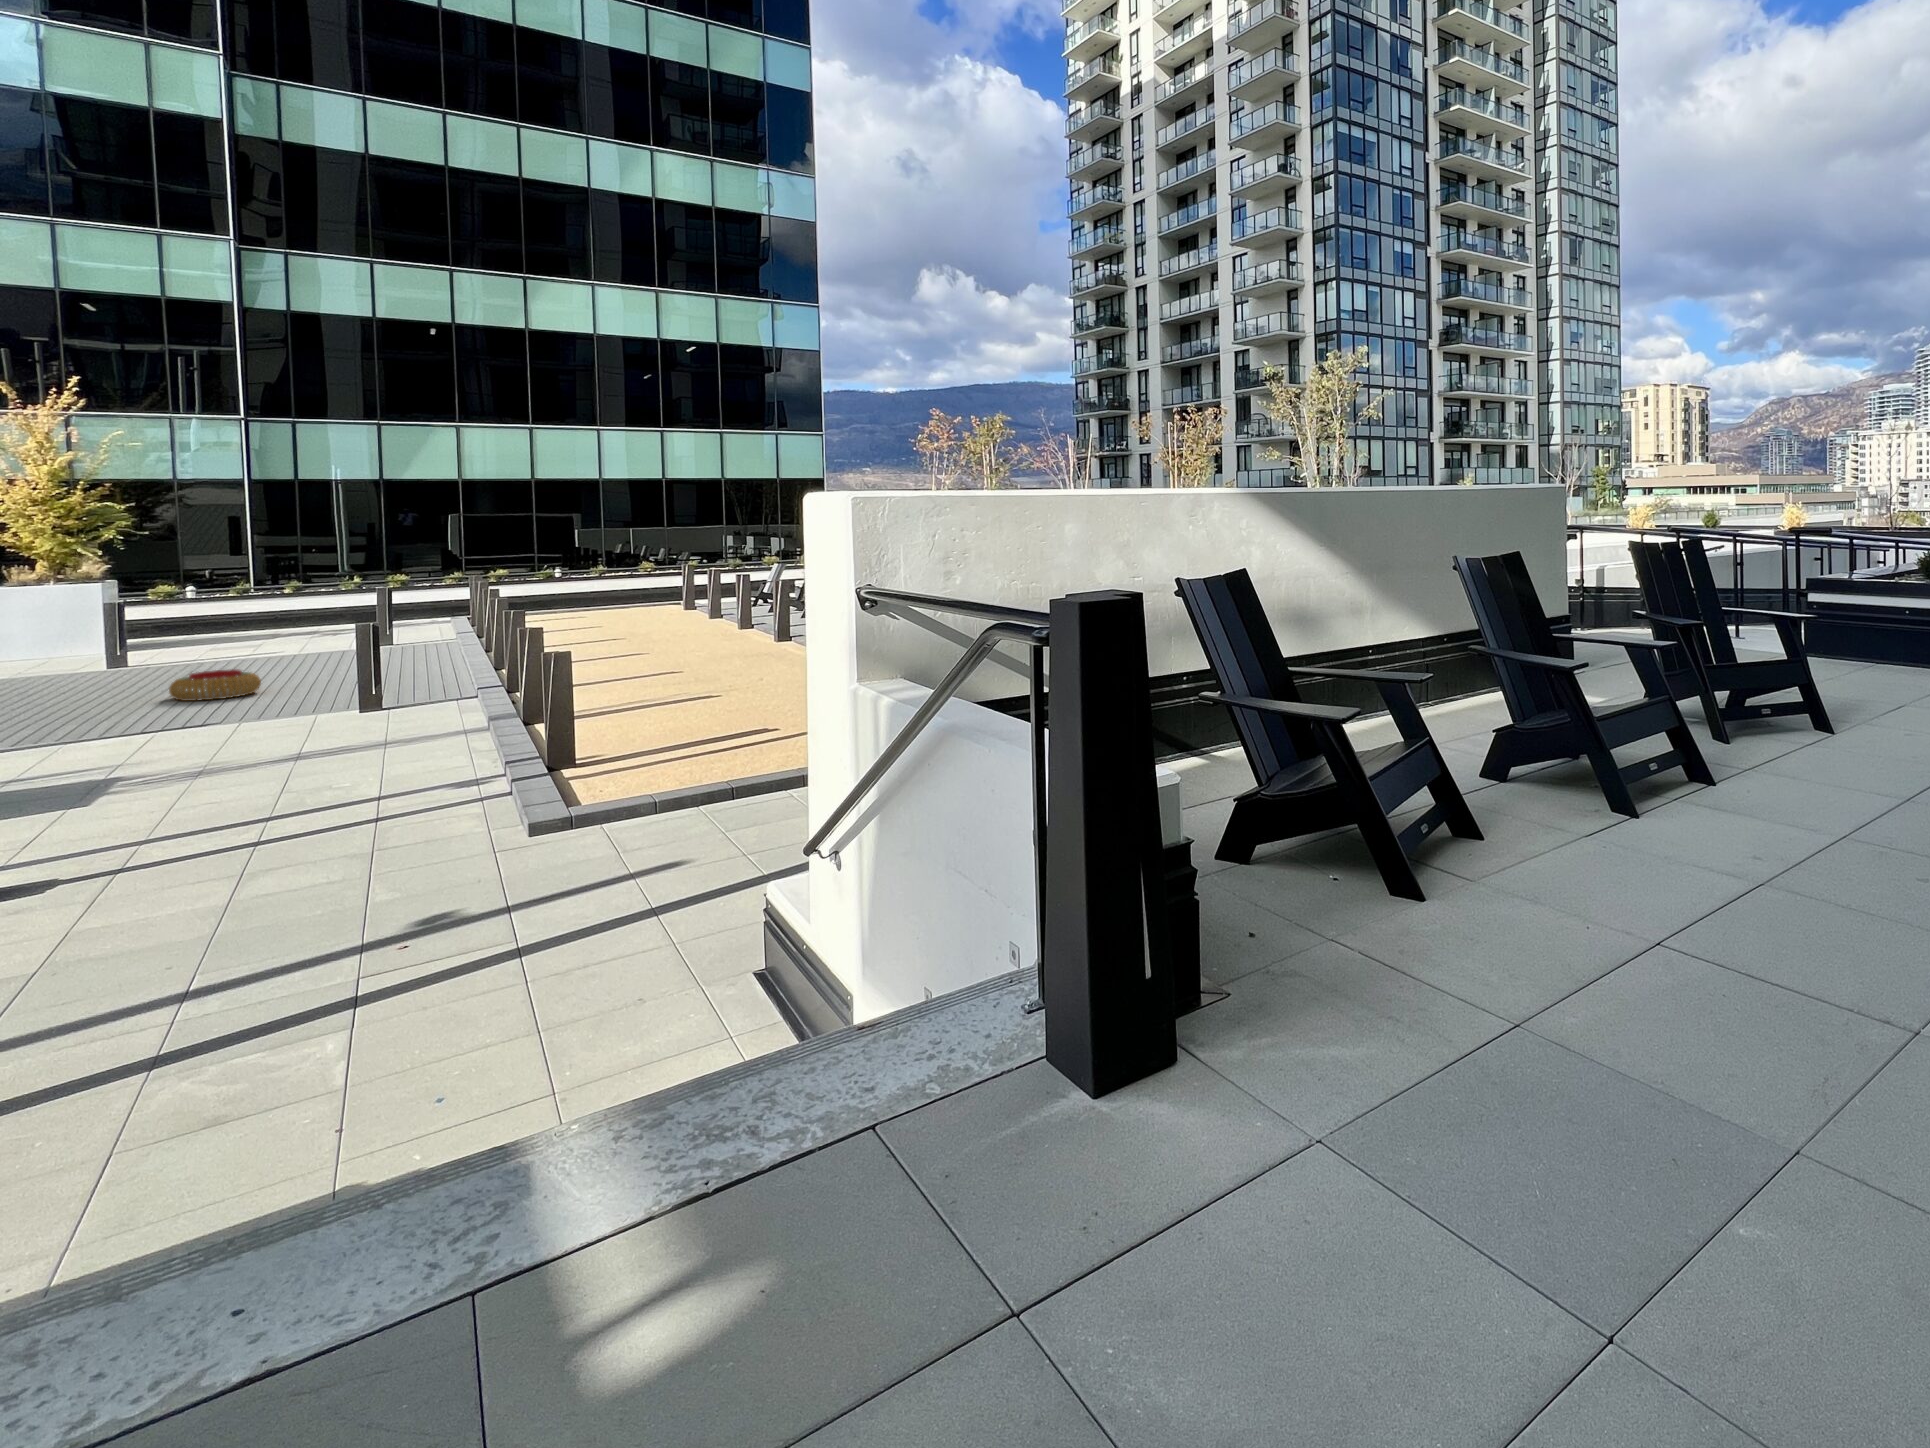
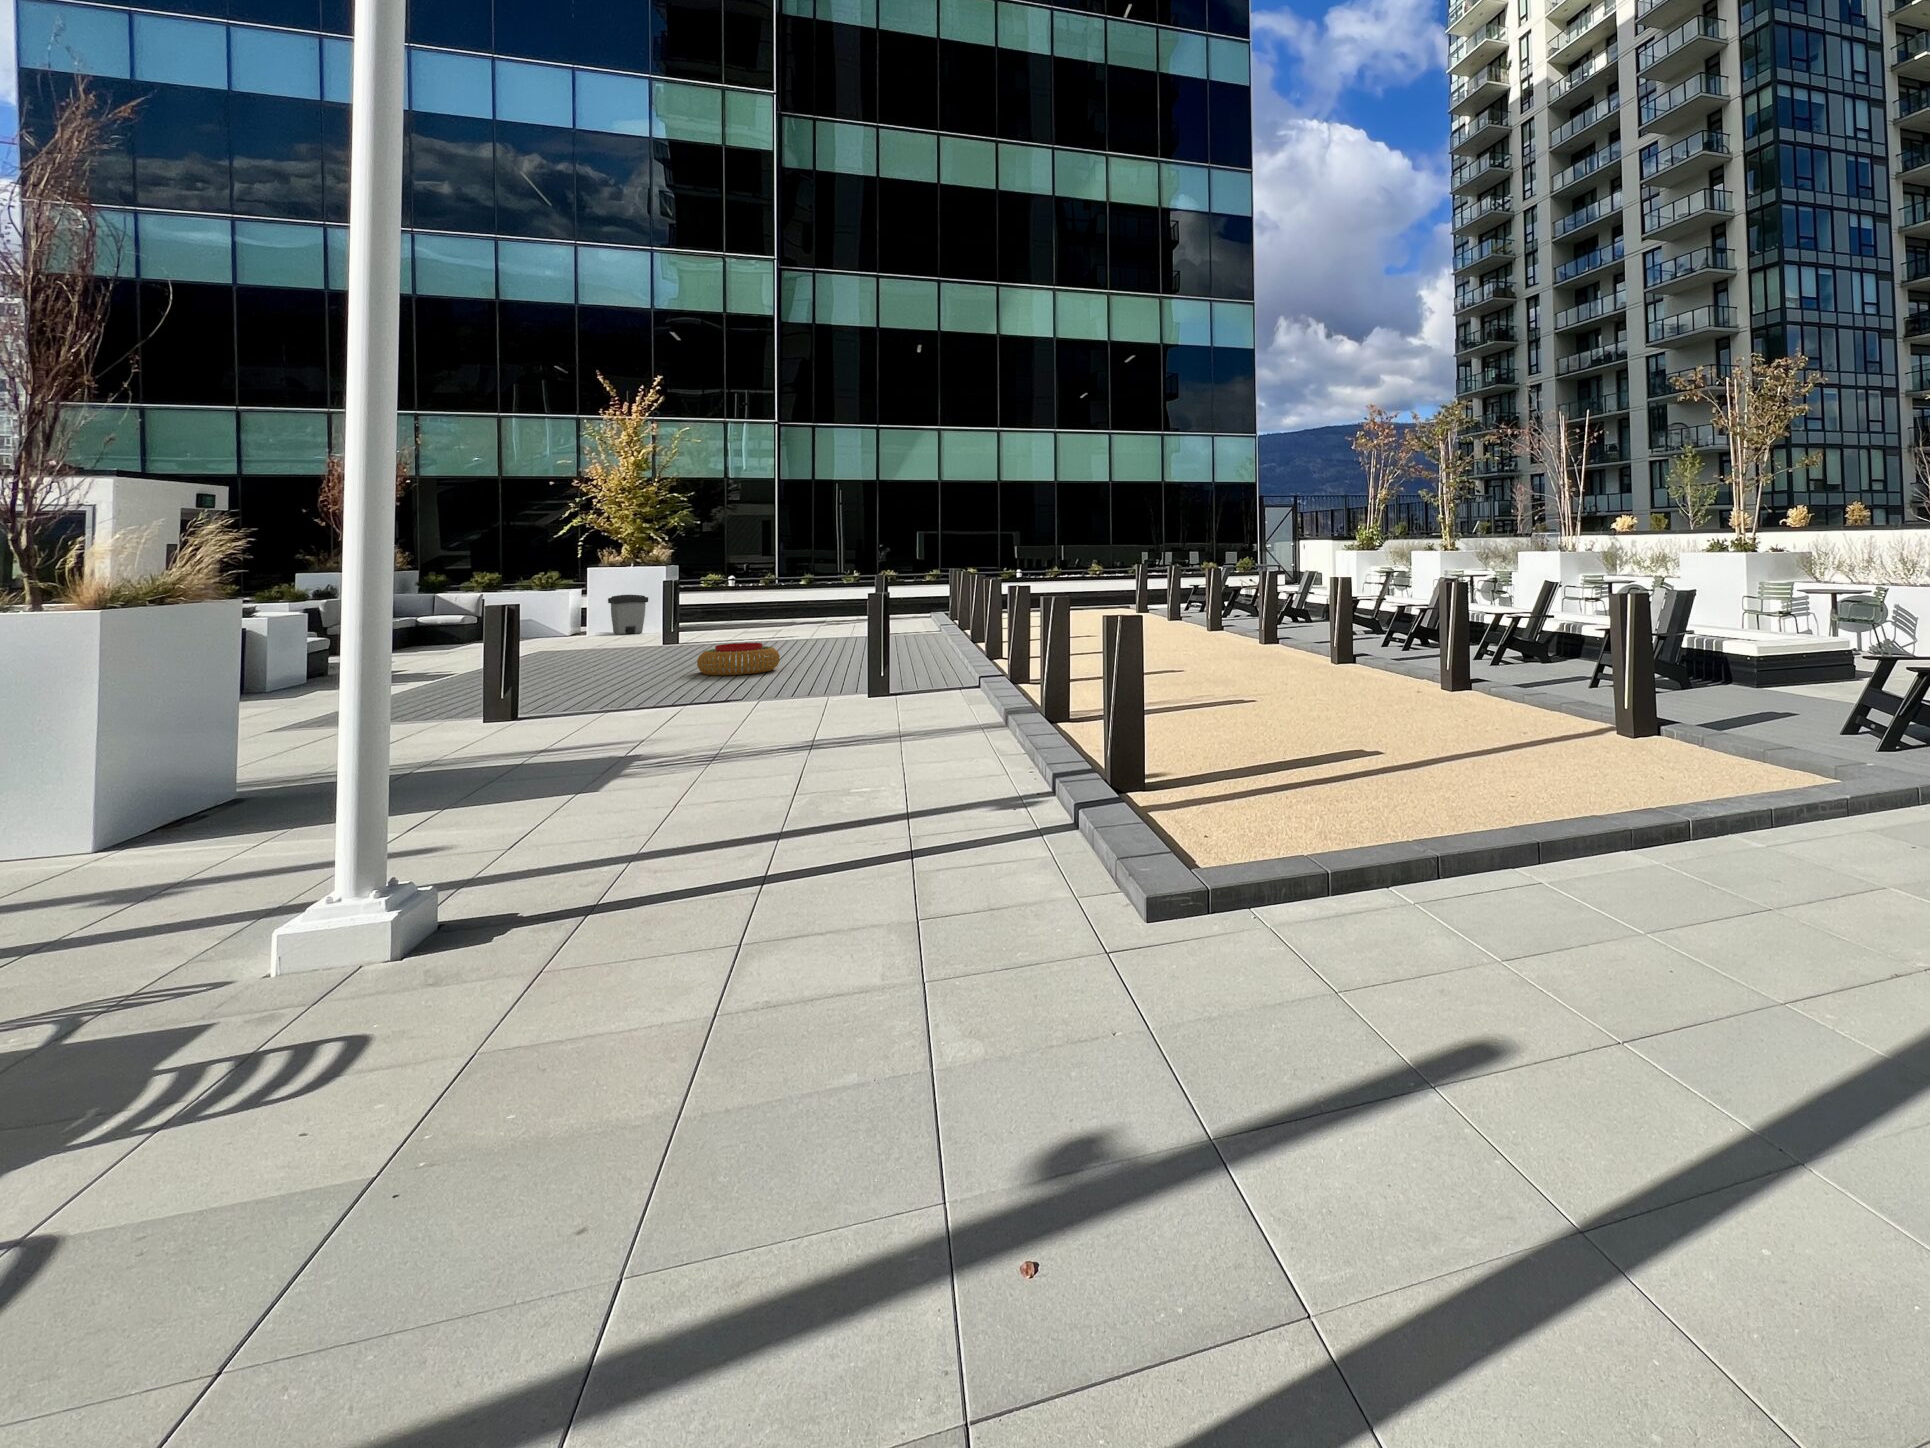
trash can: none [34,621,88,662] -> present [608,595,648,635]

